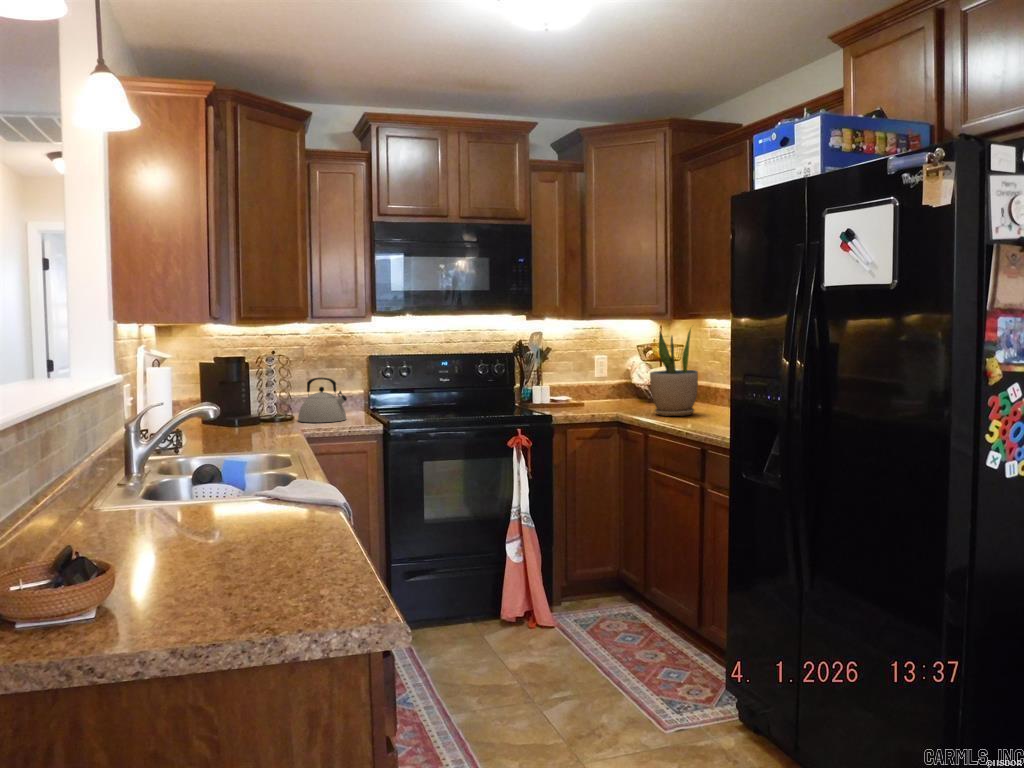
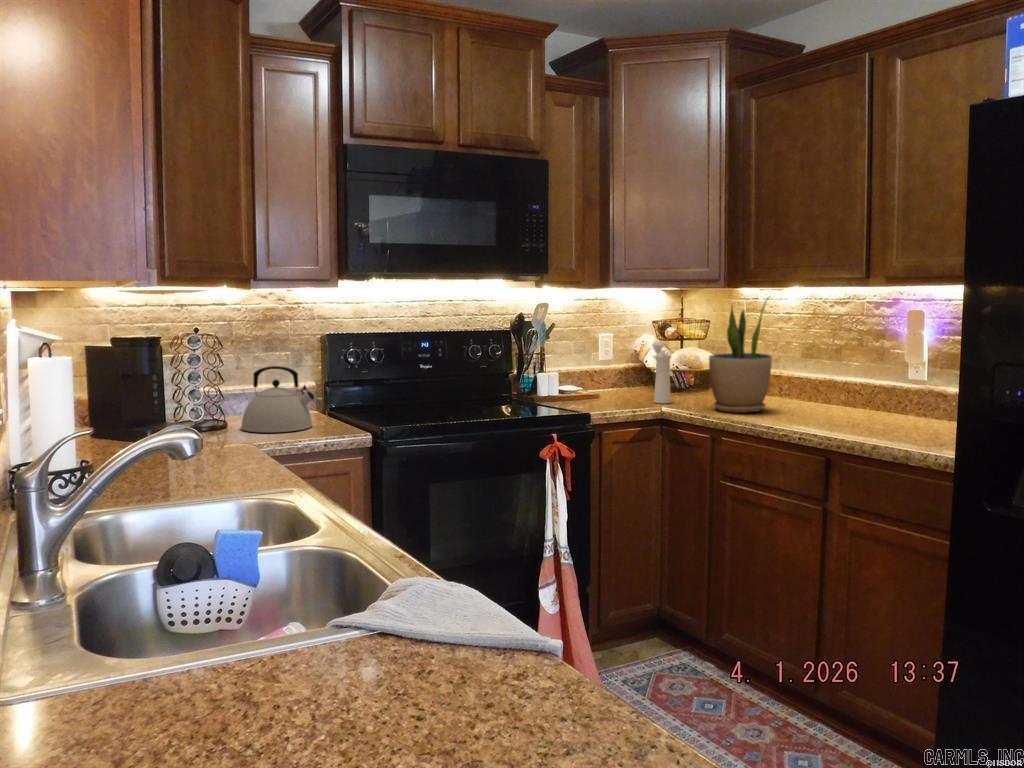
pepper mill: none [617,361,631,410] -> present [652,342,671,403]

